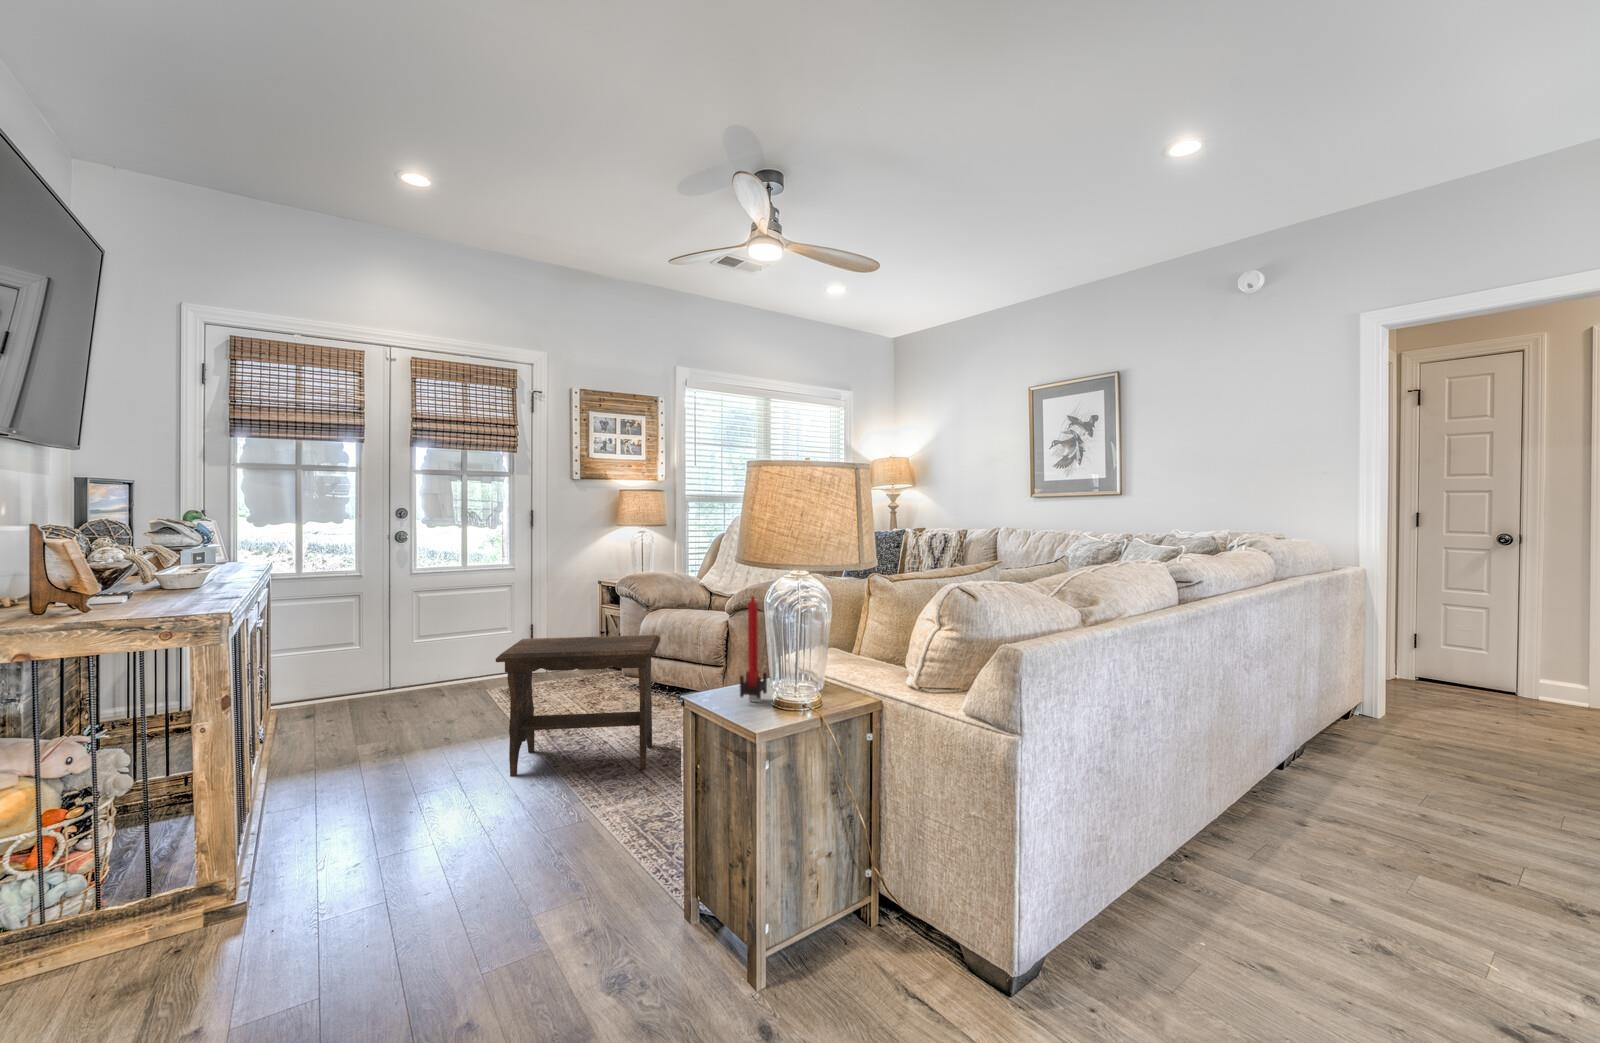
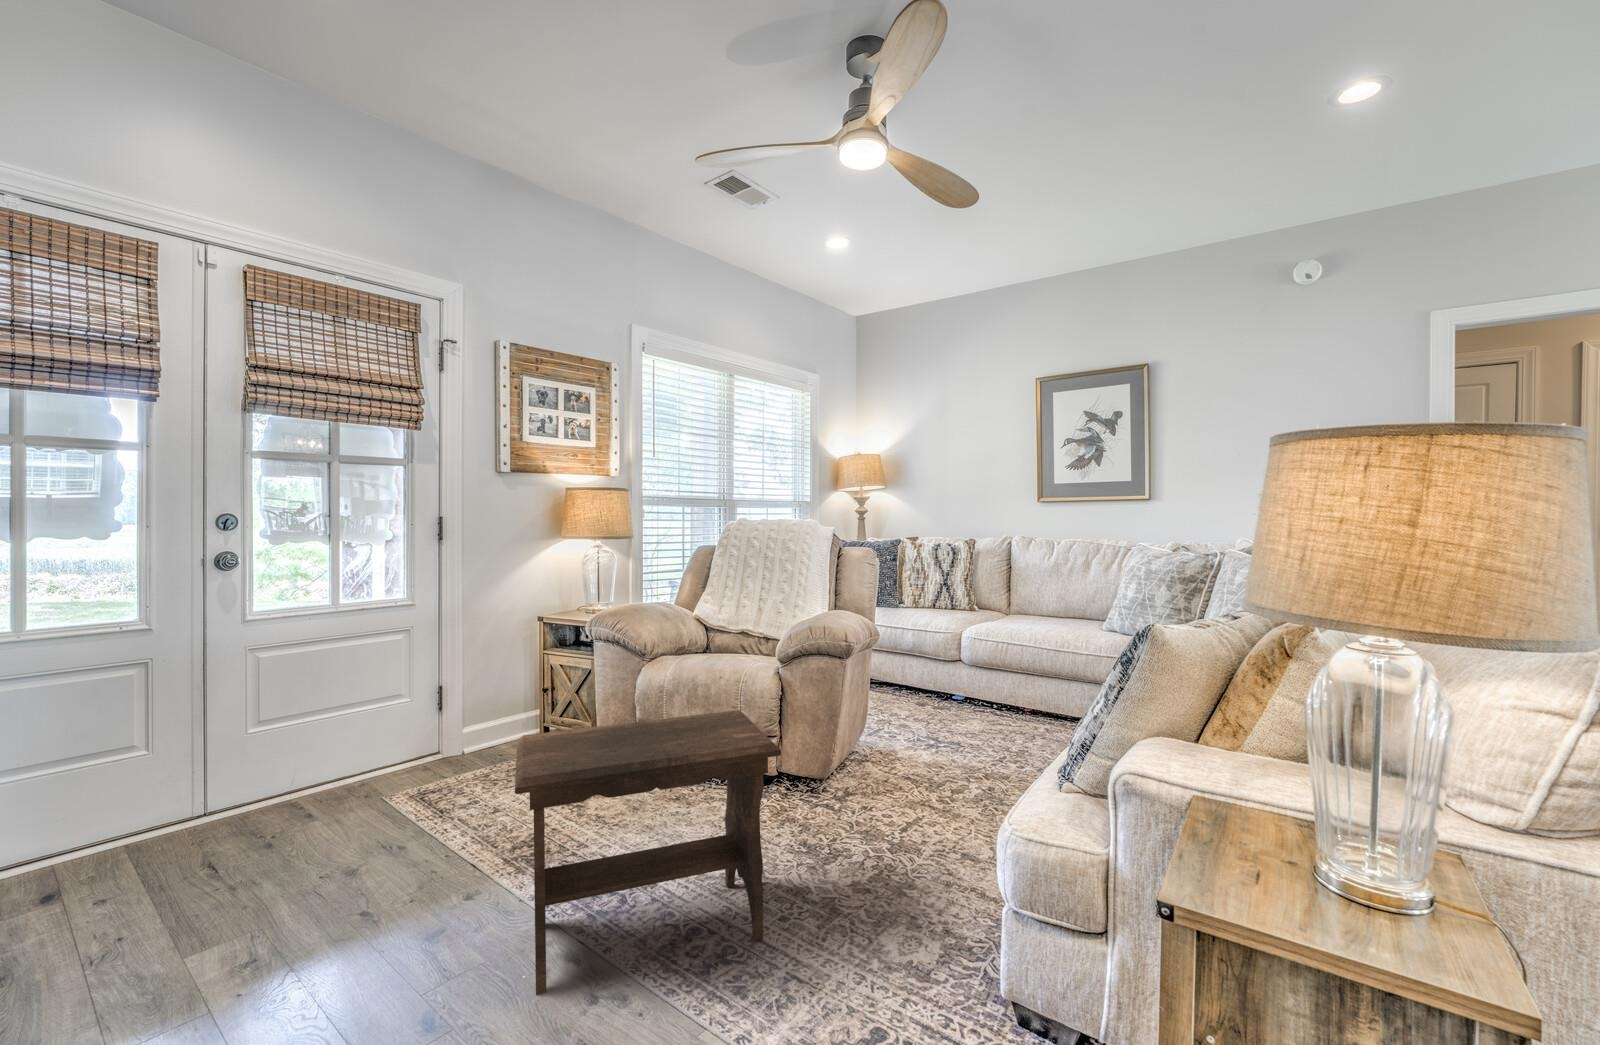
candle: present [740,596,767,702] -> none [1230,684,1300,891]

